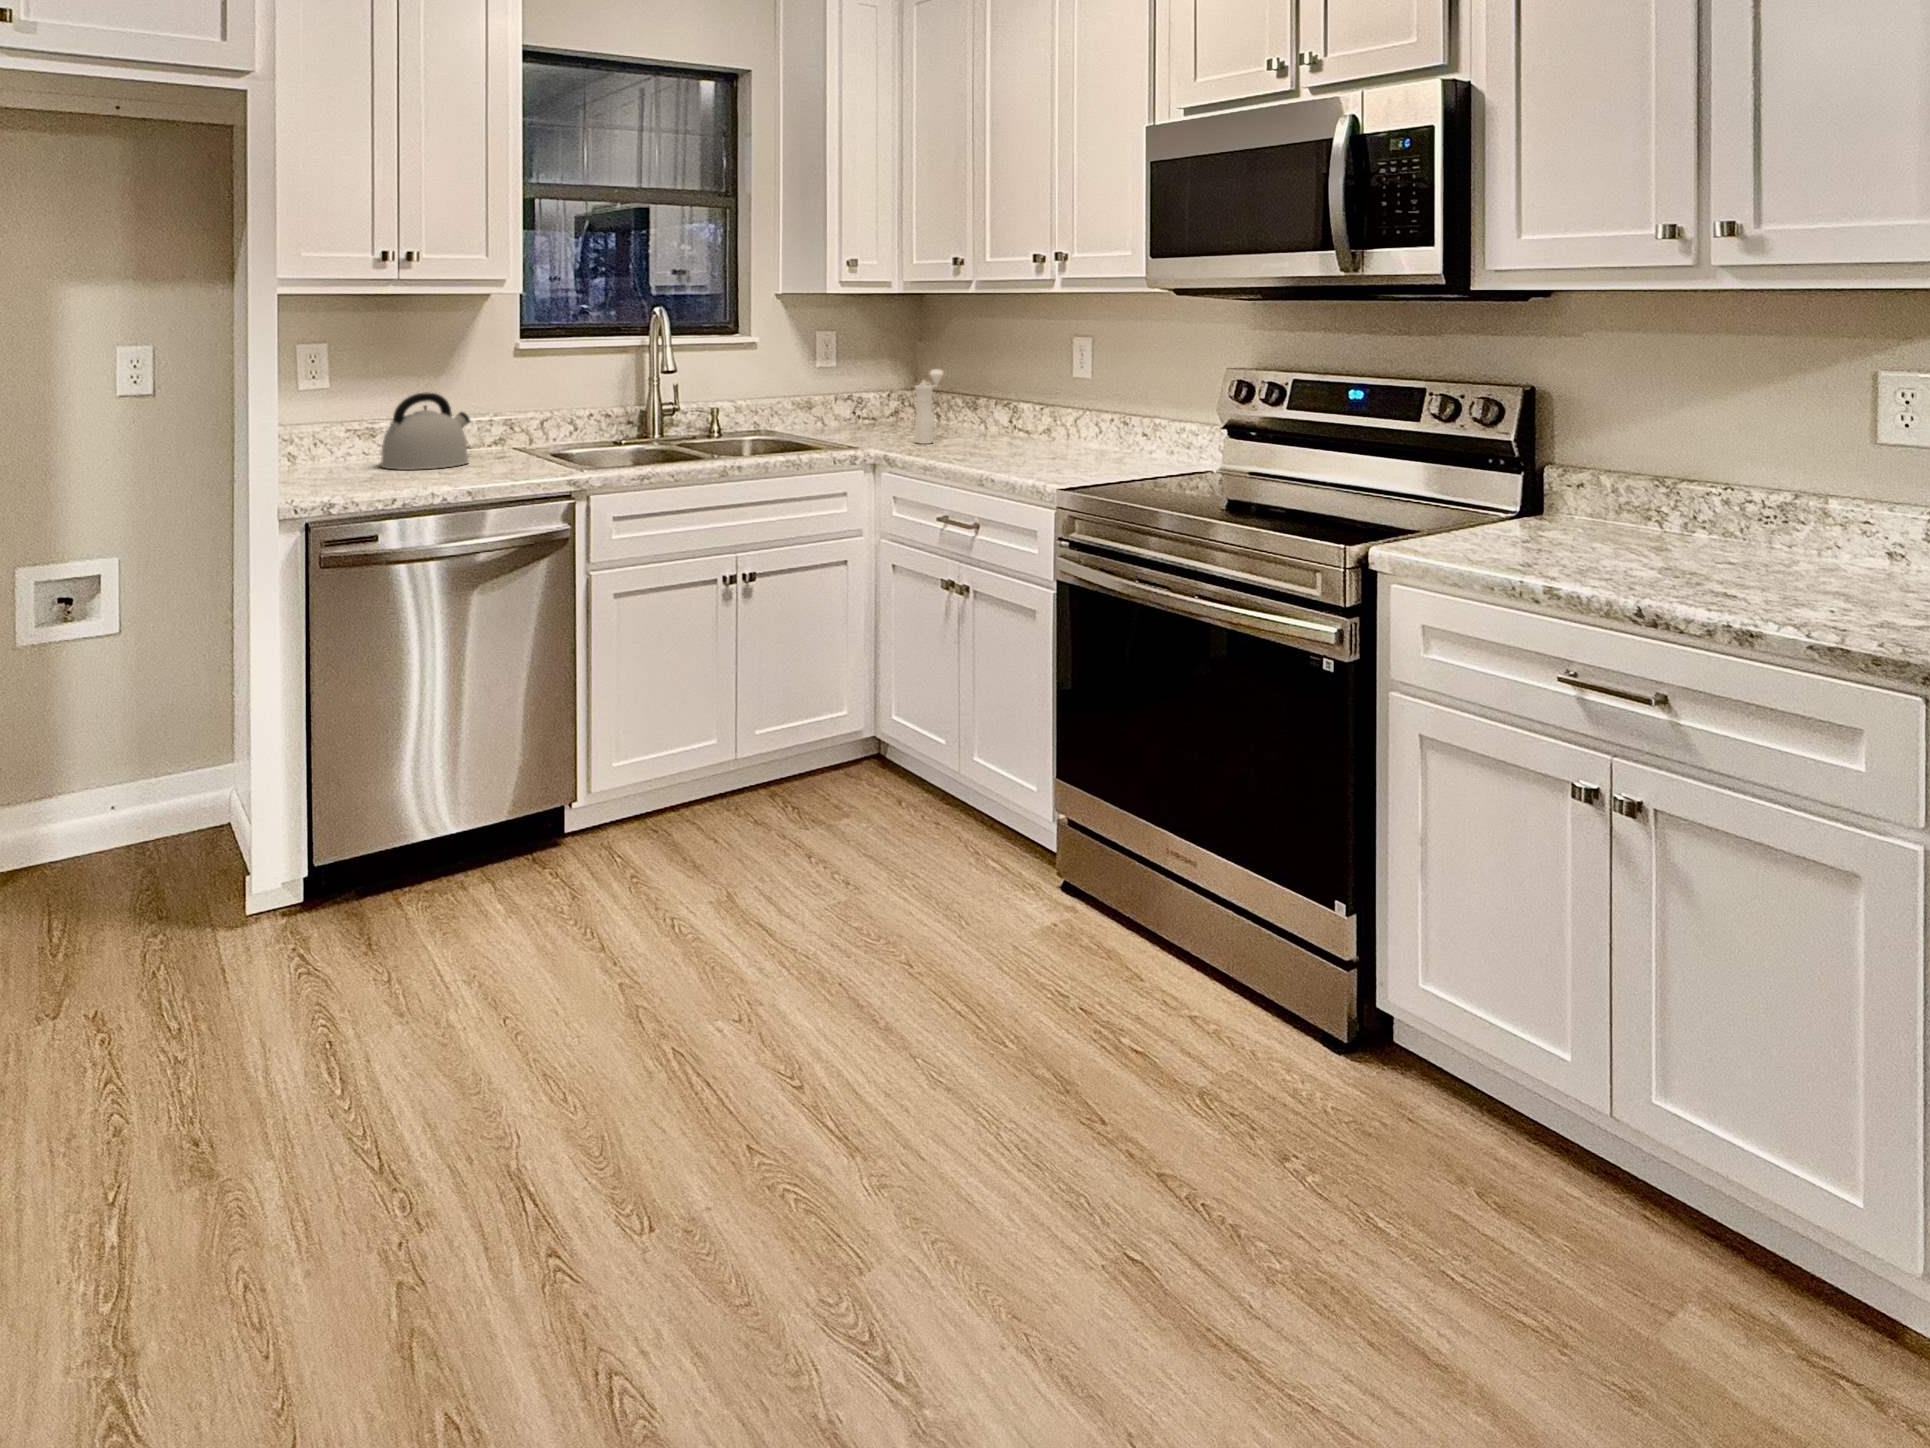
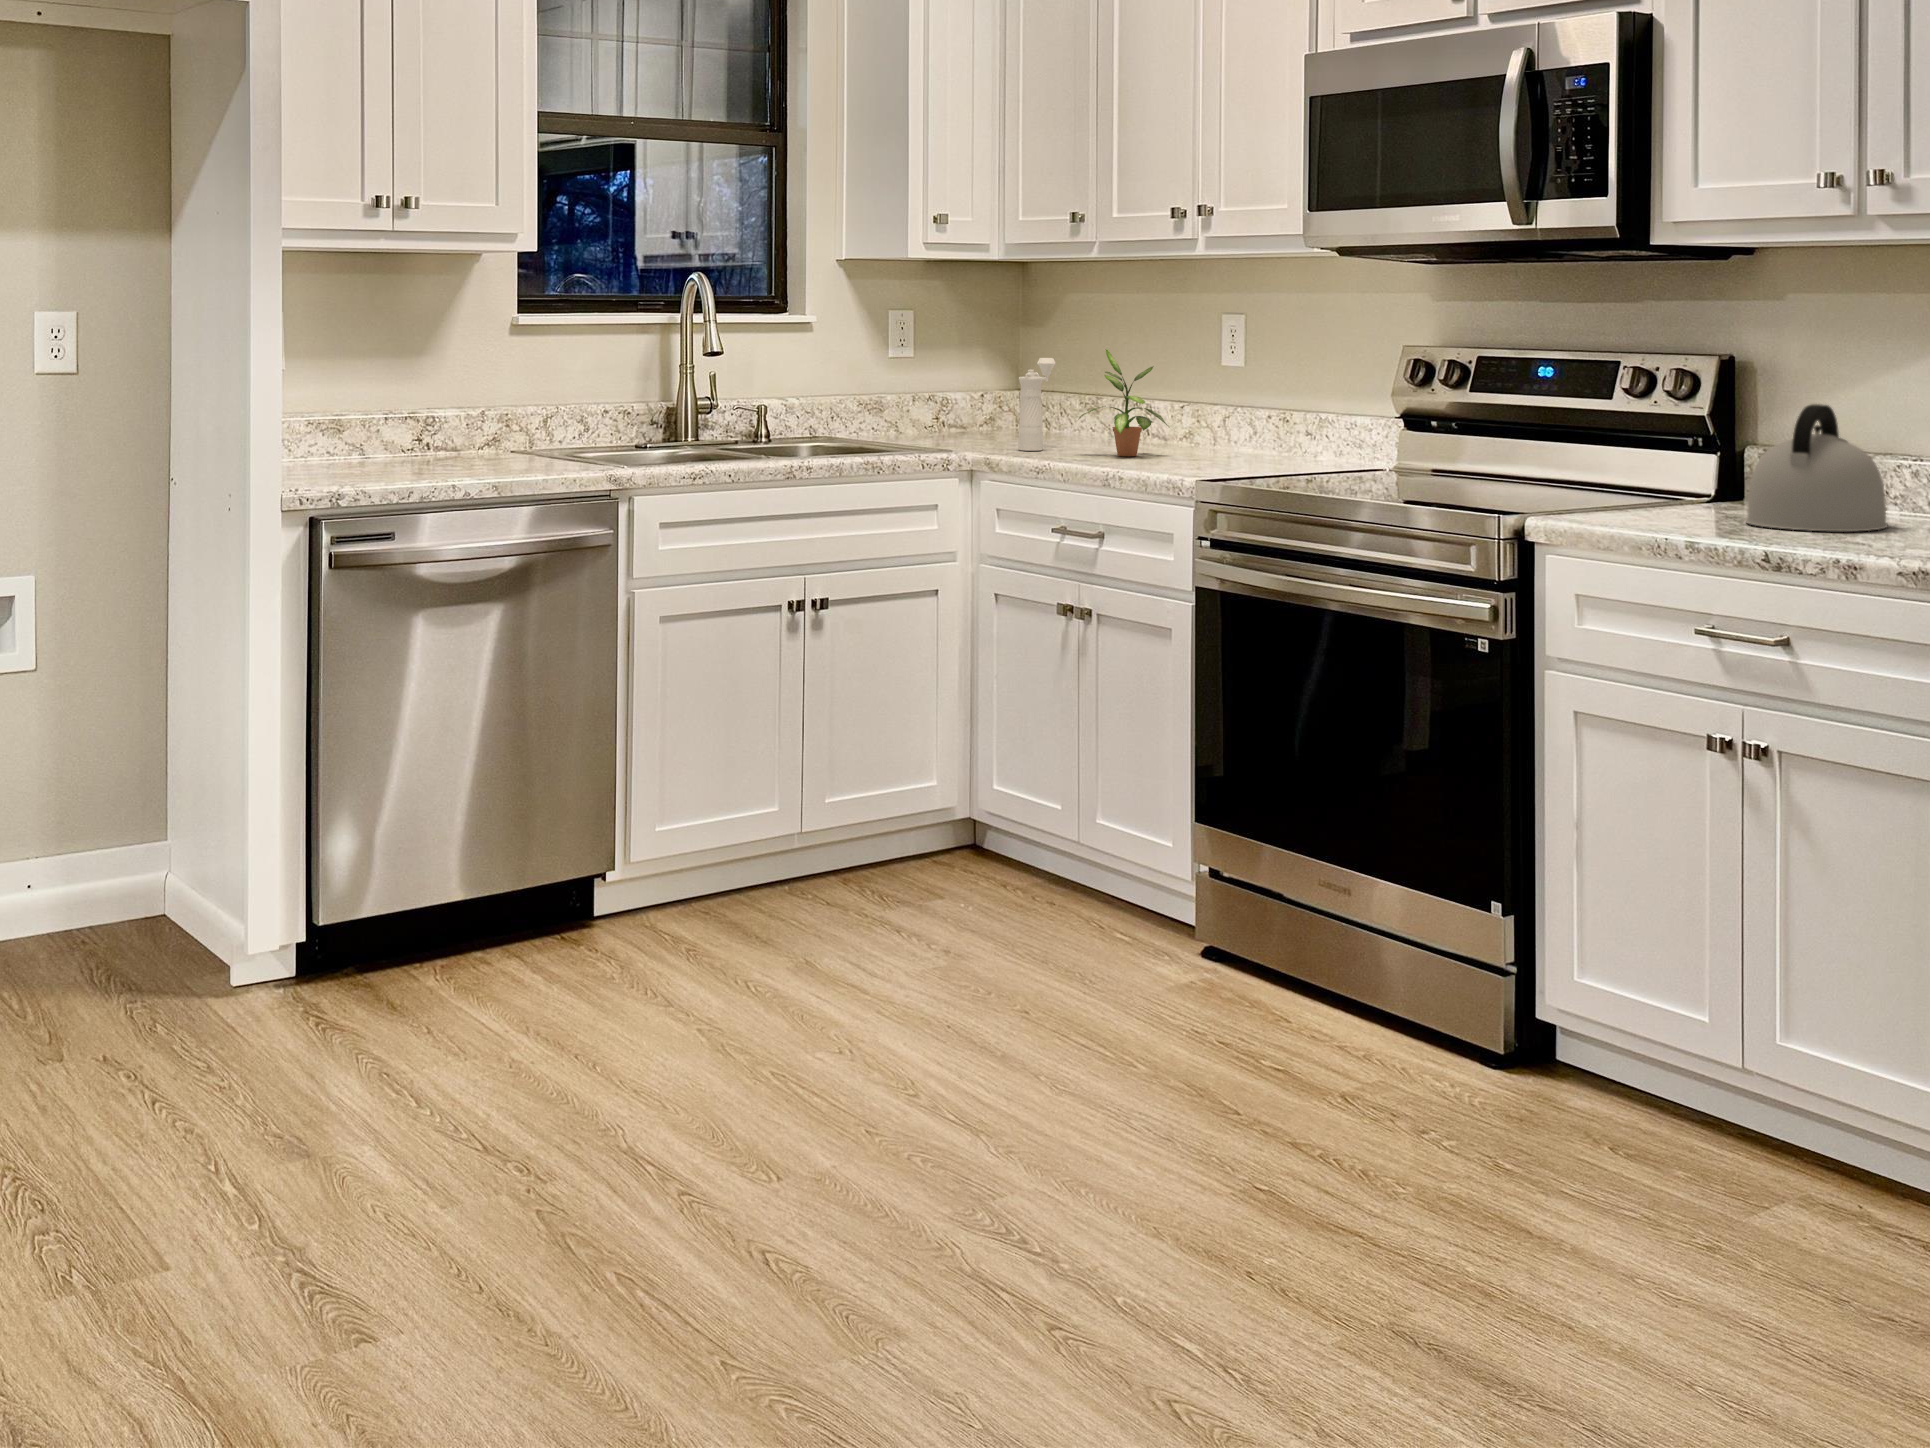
potted plant: none [960,365,1034,451] -> present [1079,350,1168,456]
kettle: present [381,392,470,470] -> present [1746,404,1888,532]

